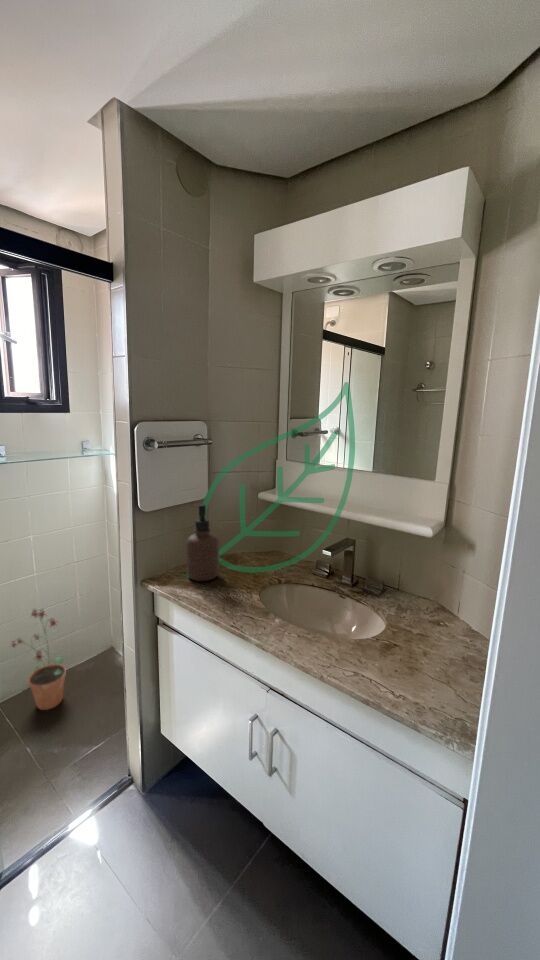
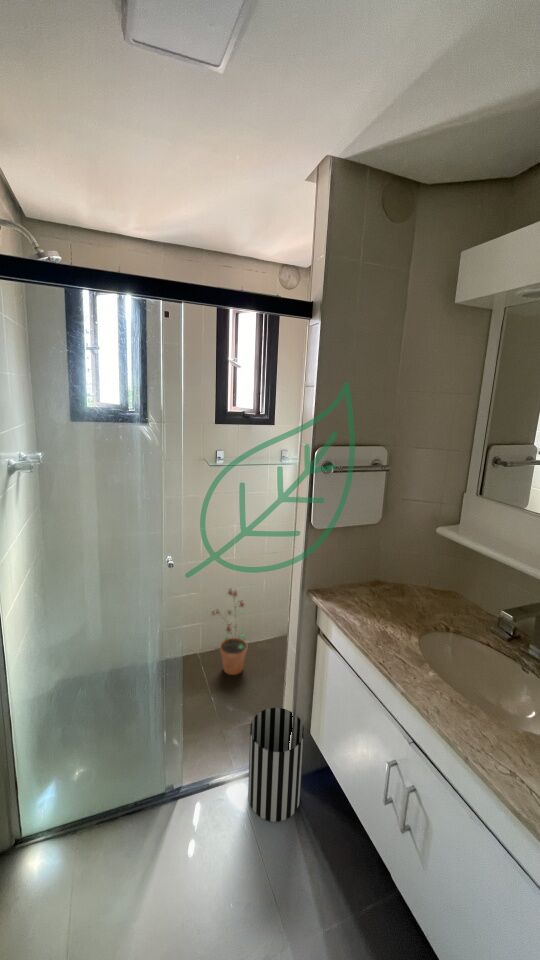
soap dispenser: present [186,504,219,581] -> none [350,530,385,608]
wastebasket: none [90,717,157,847] -> present [248,708,304,822]

